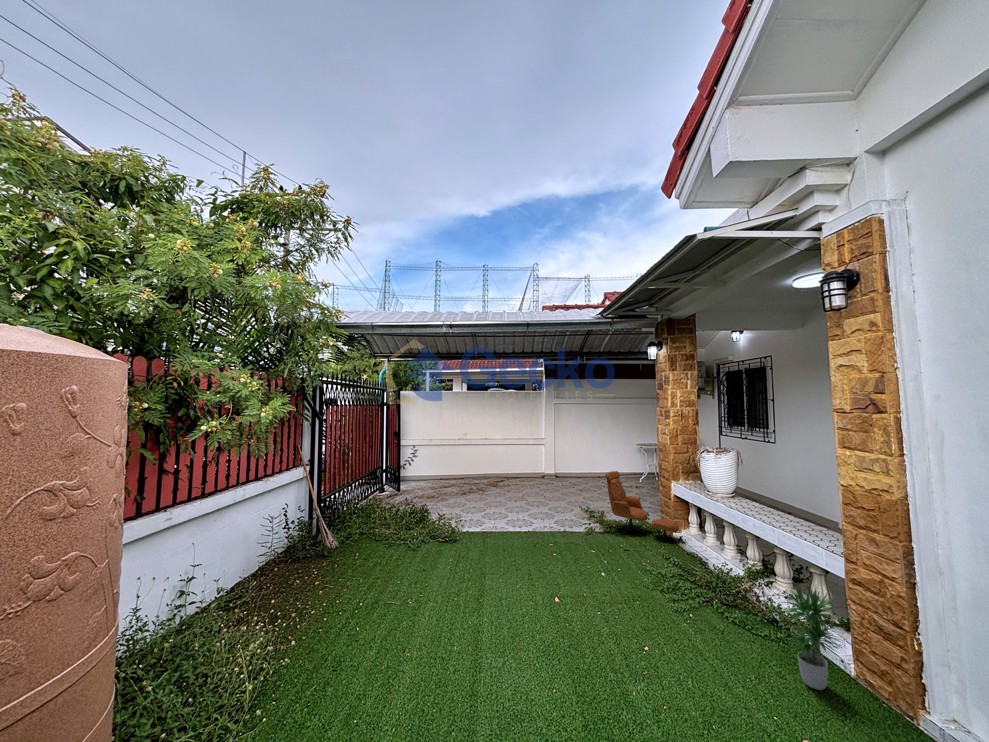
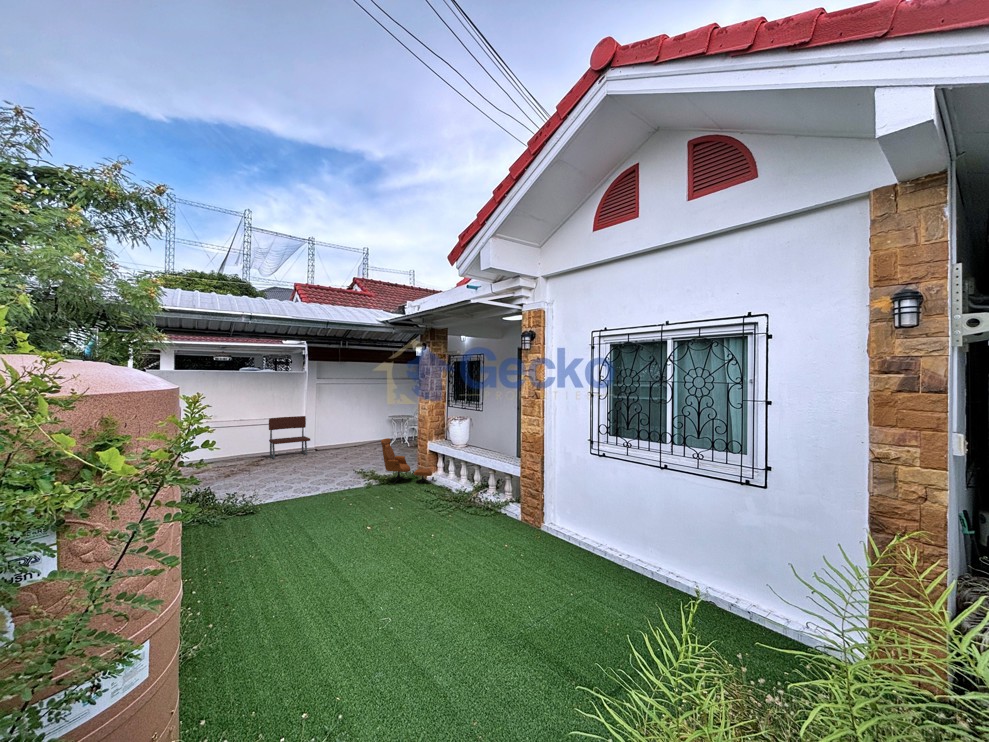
bench: none [510,439,548,482] -> present [269,416,310,459]
potted plant: present [784,584,840,690] -> none [493,481,521,528]

